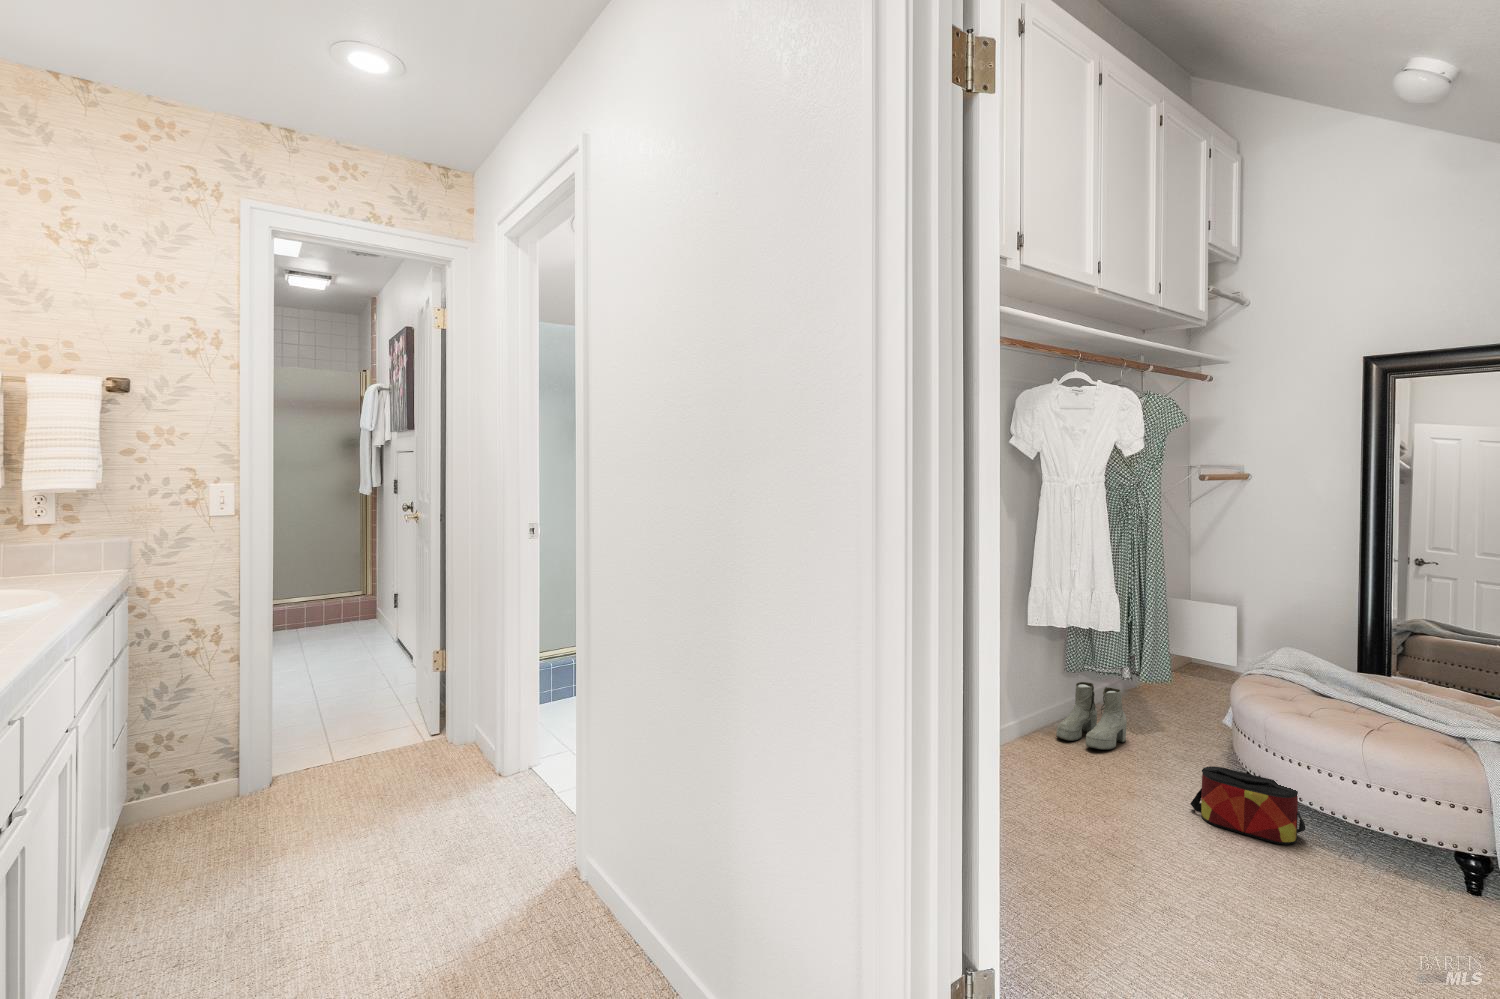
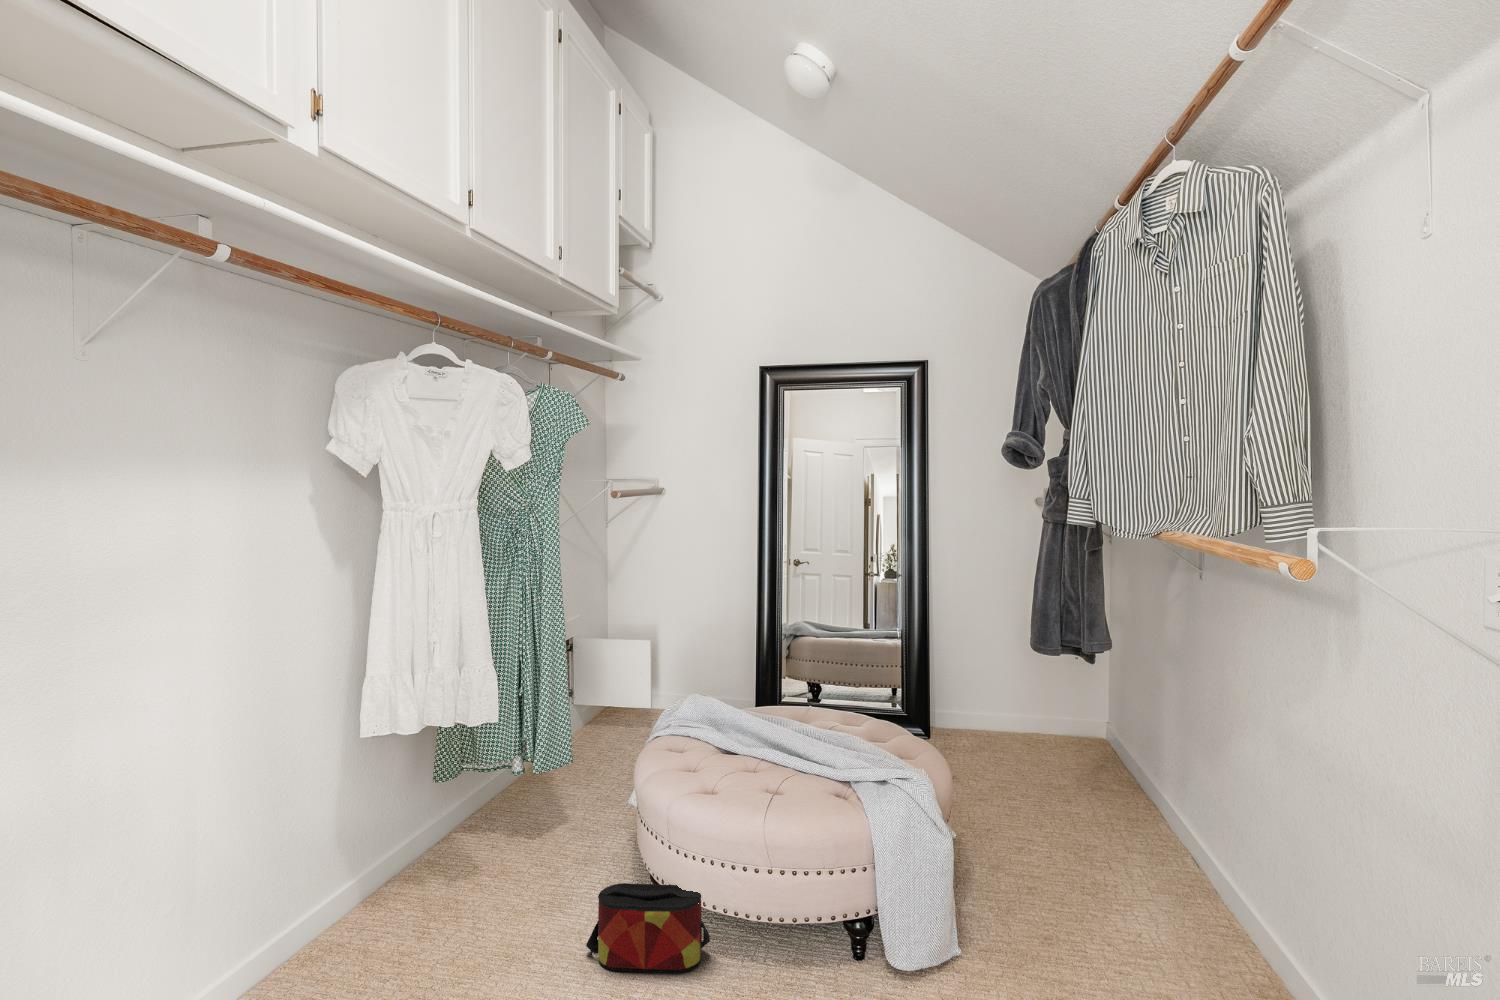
boots: present [1056,682,1127,750] -> none [423,790,520,889]

